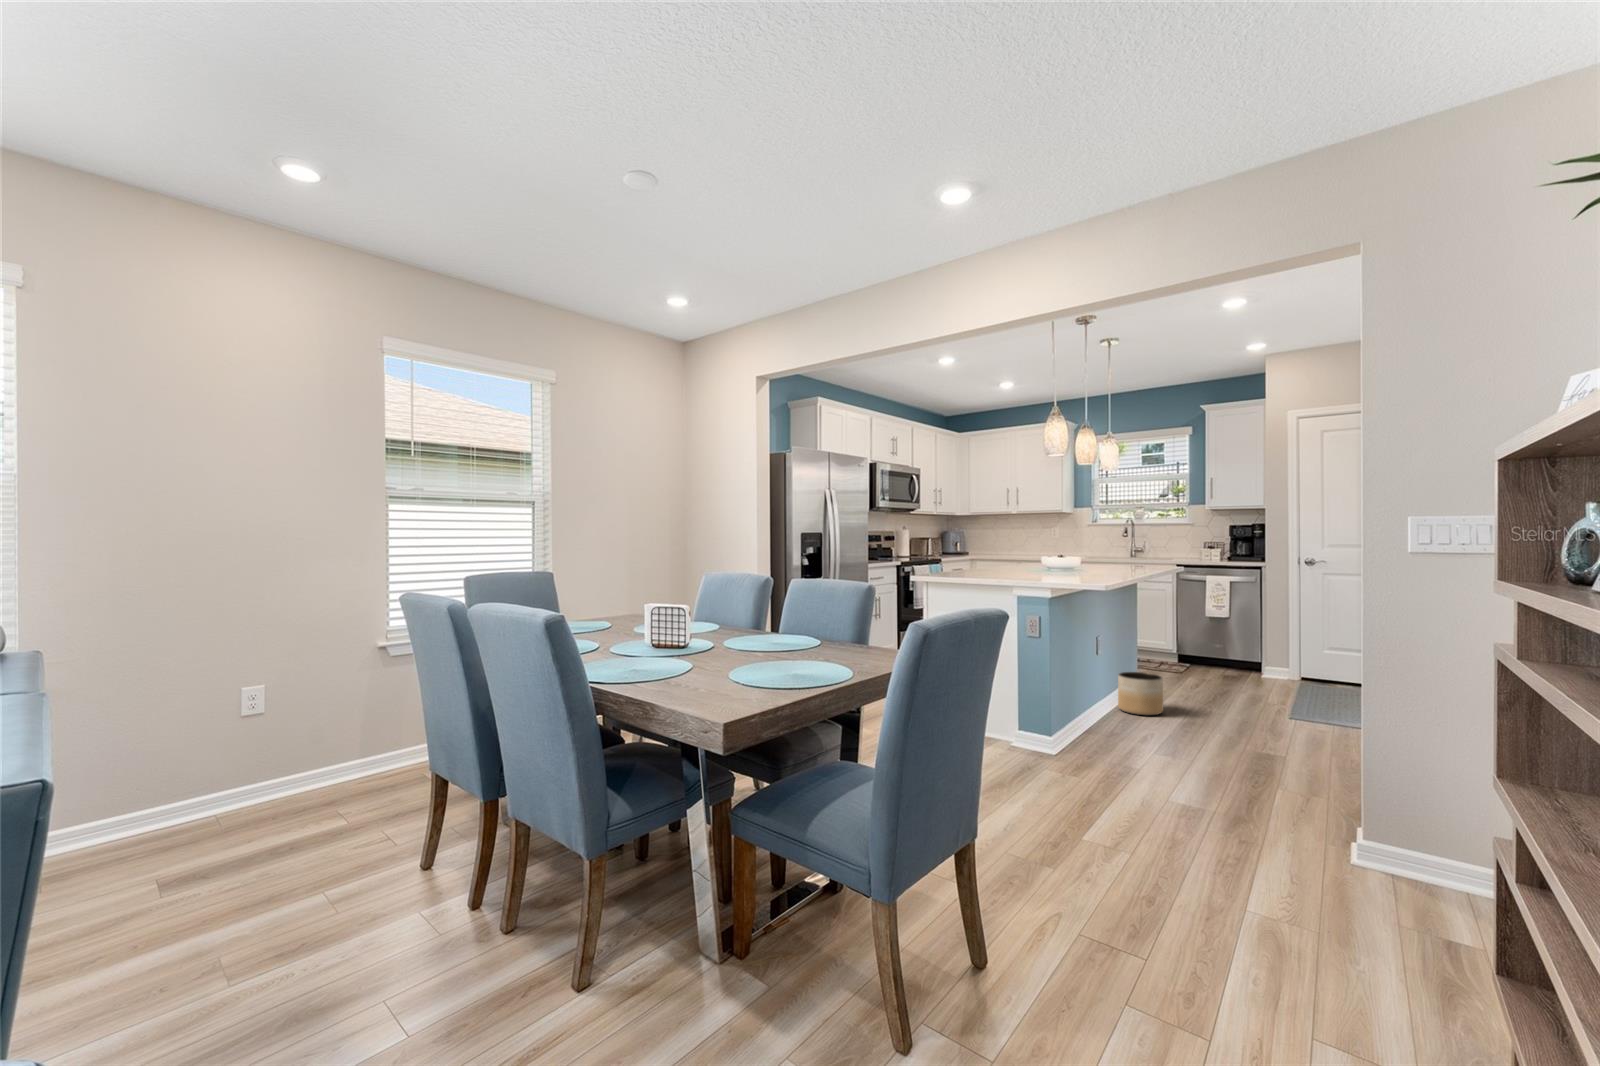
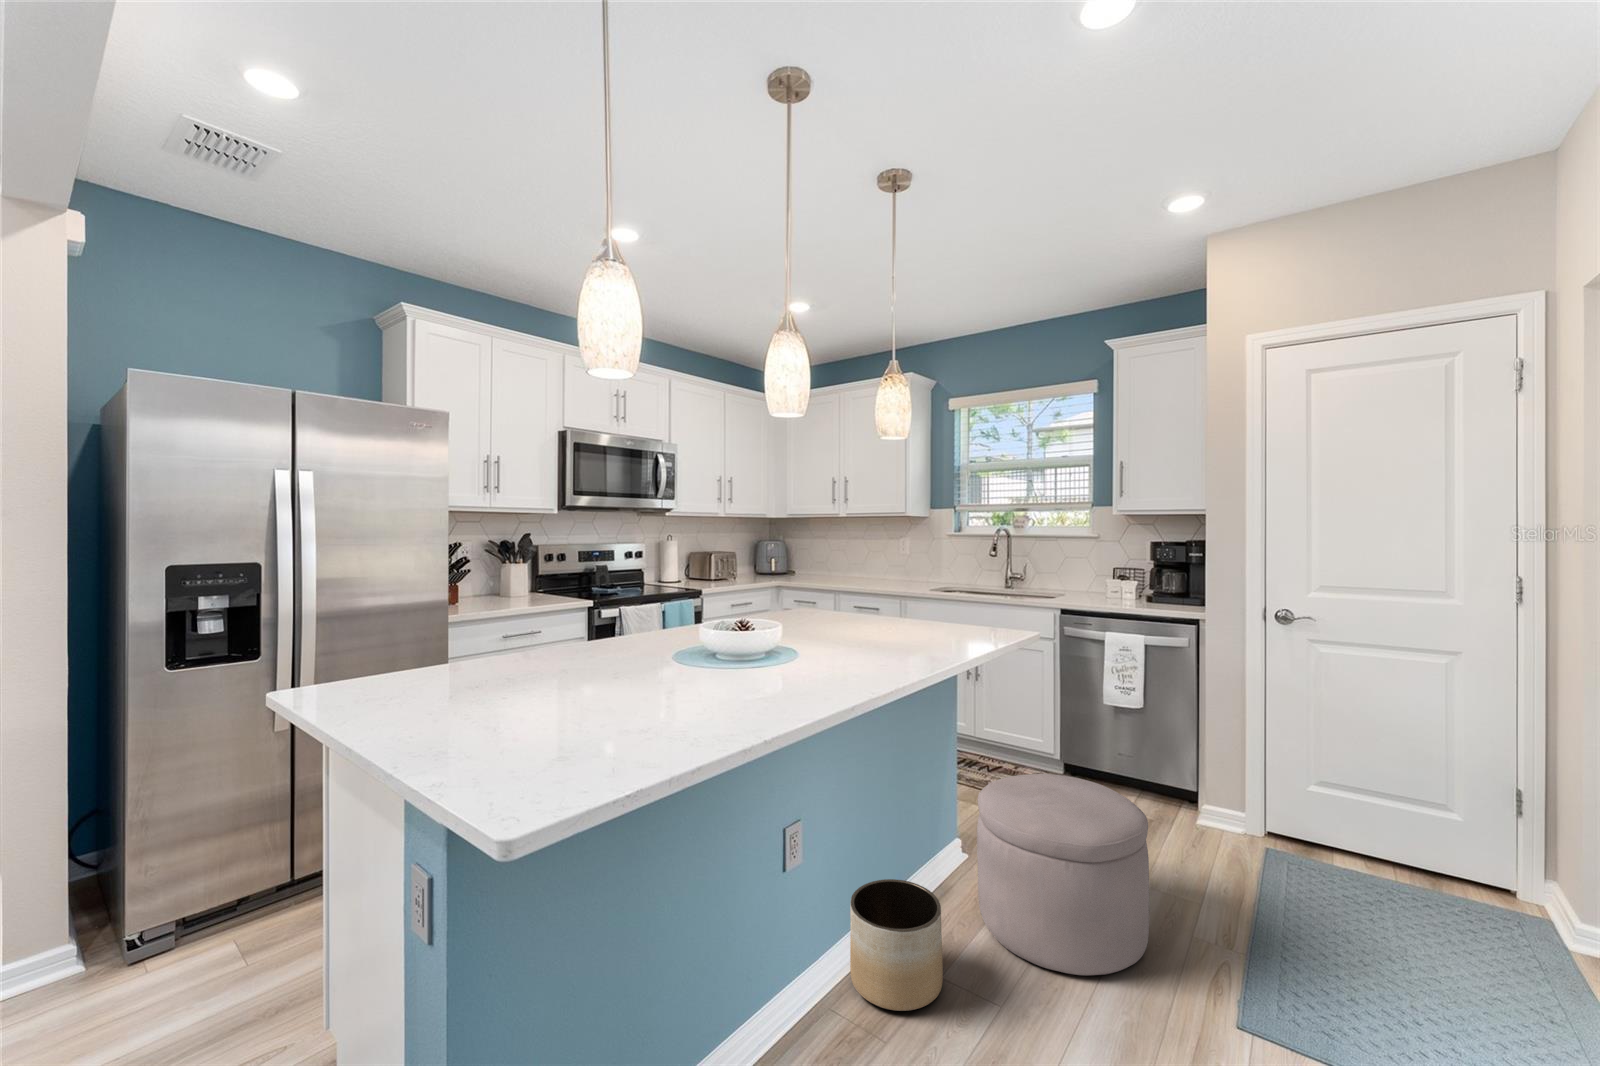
ottoman: none [1163,636,1250,709] -> present [977,774,1149,976]

